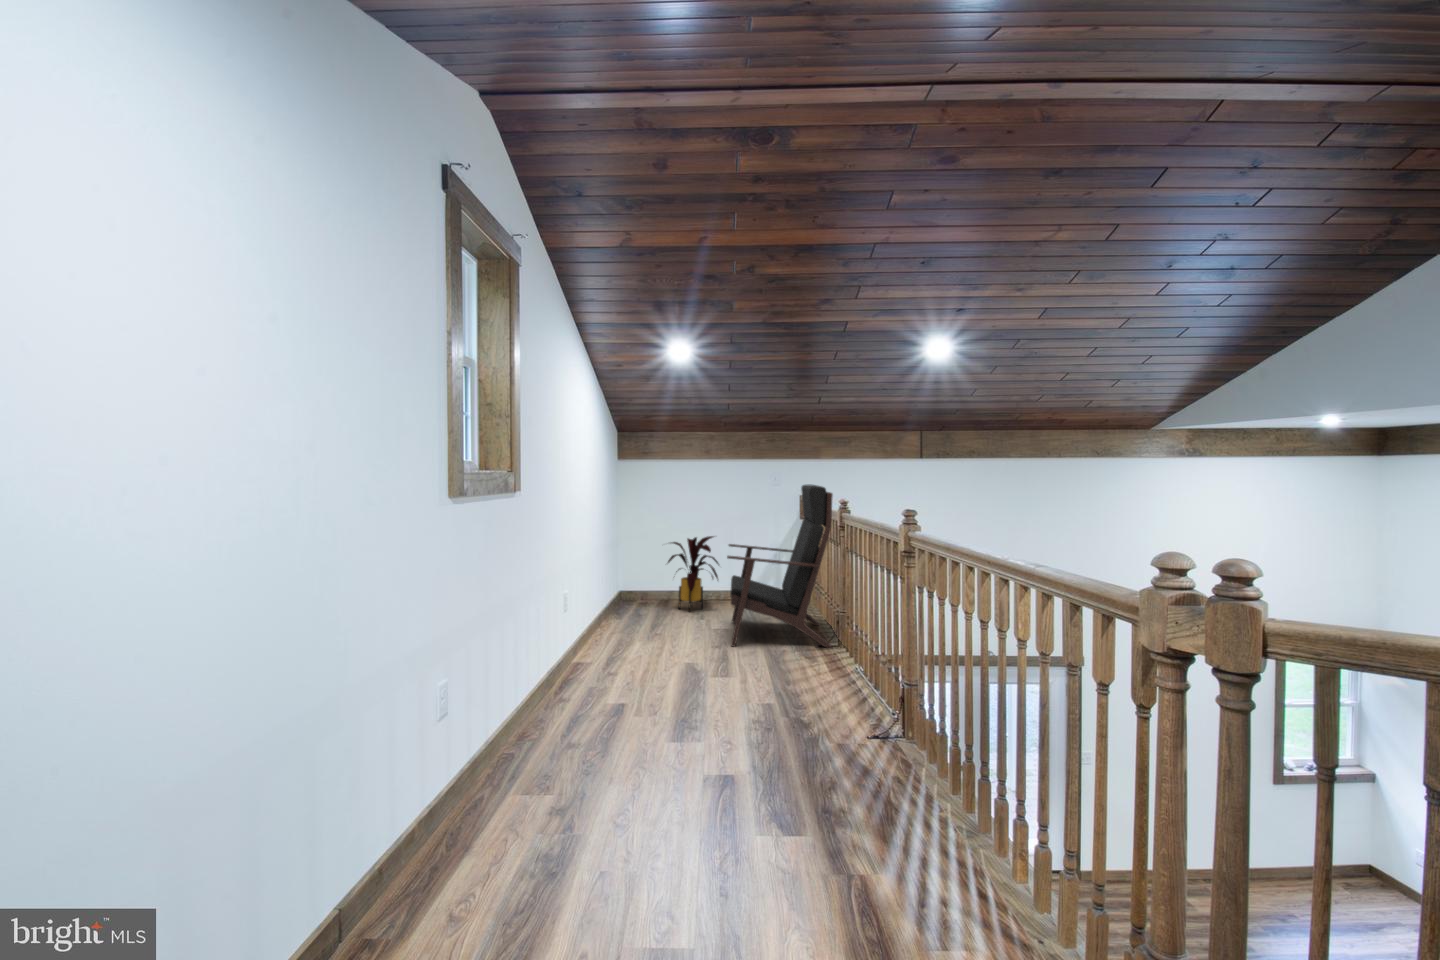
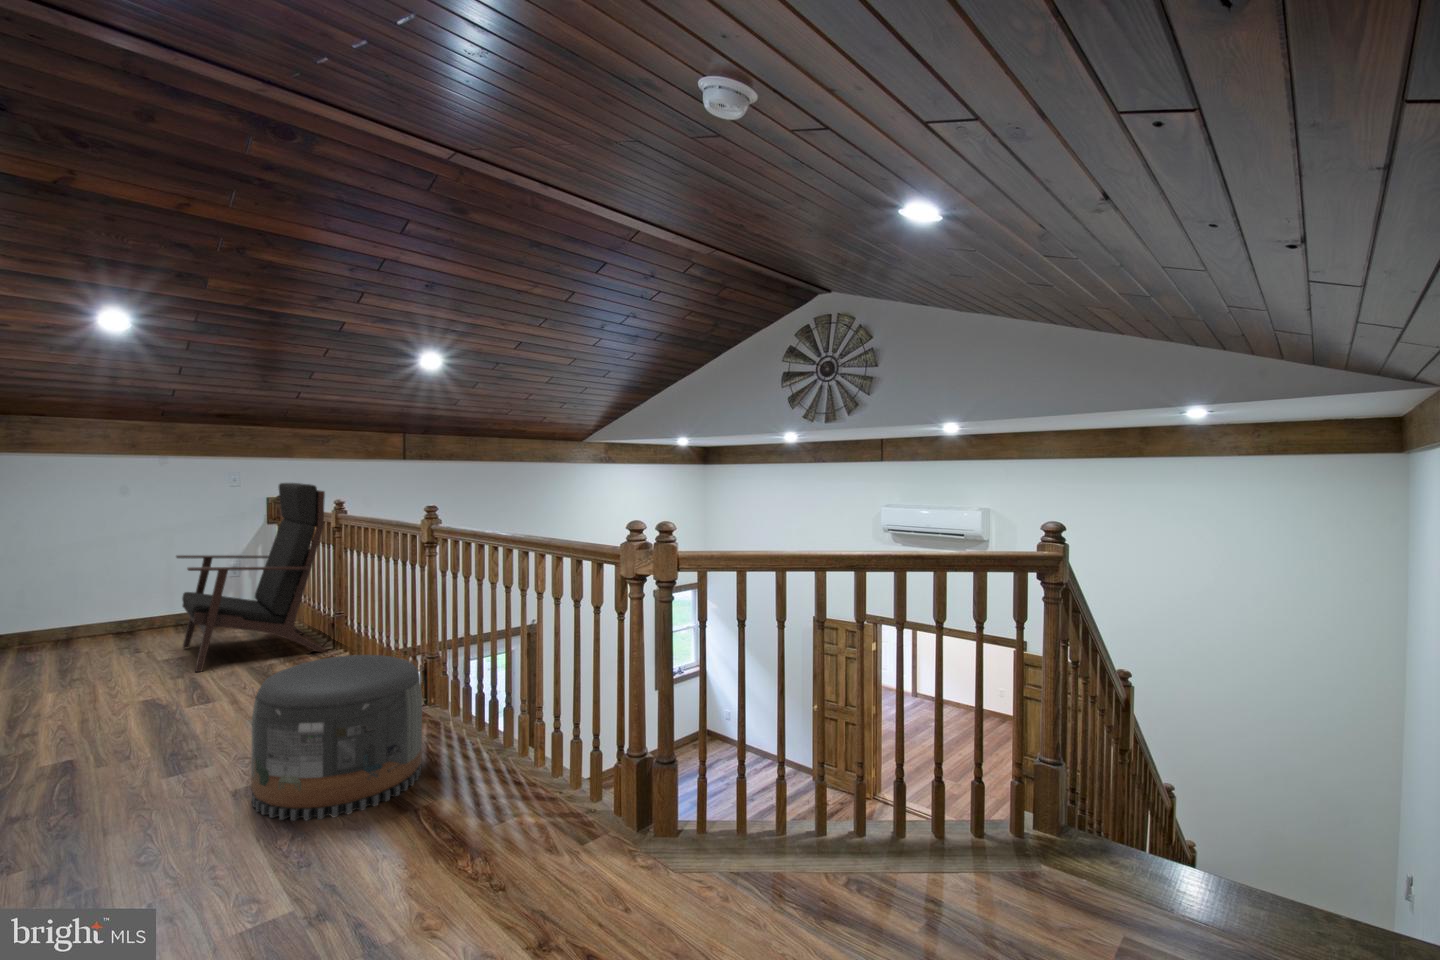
house plant: present [668,536,719,611] -> none [51,549,155,648]
pouf: none [713,667,876,854] -> present [251,655,422,821]

